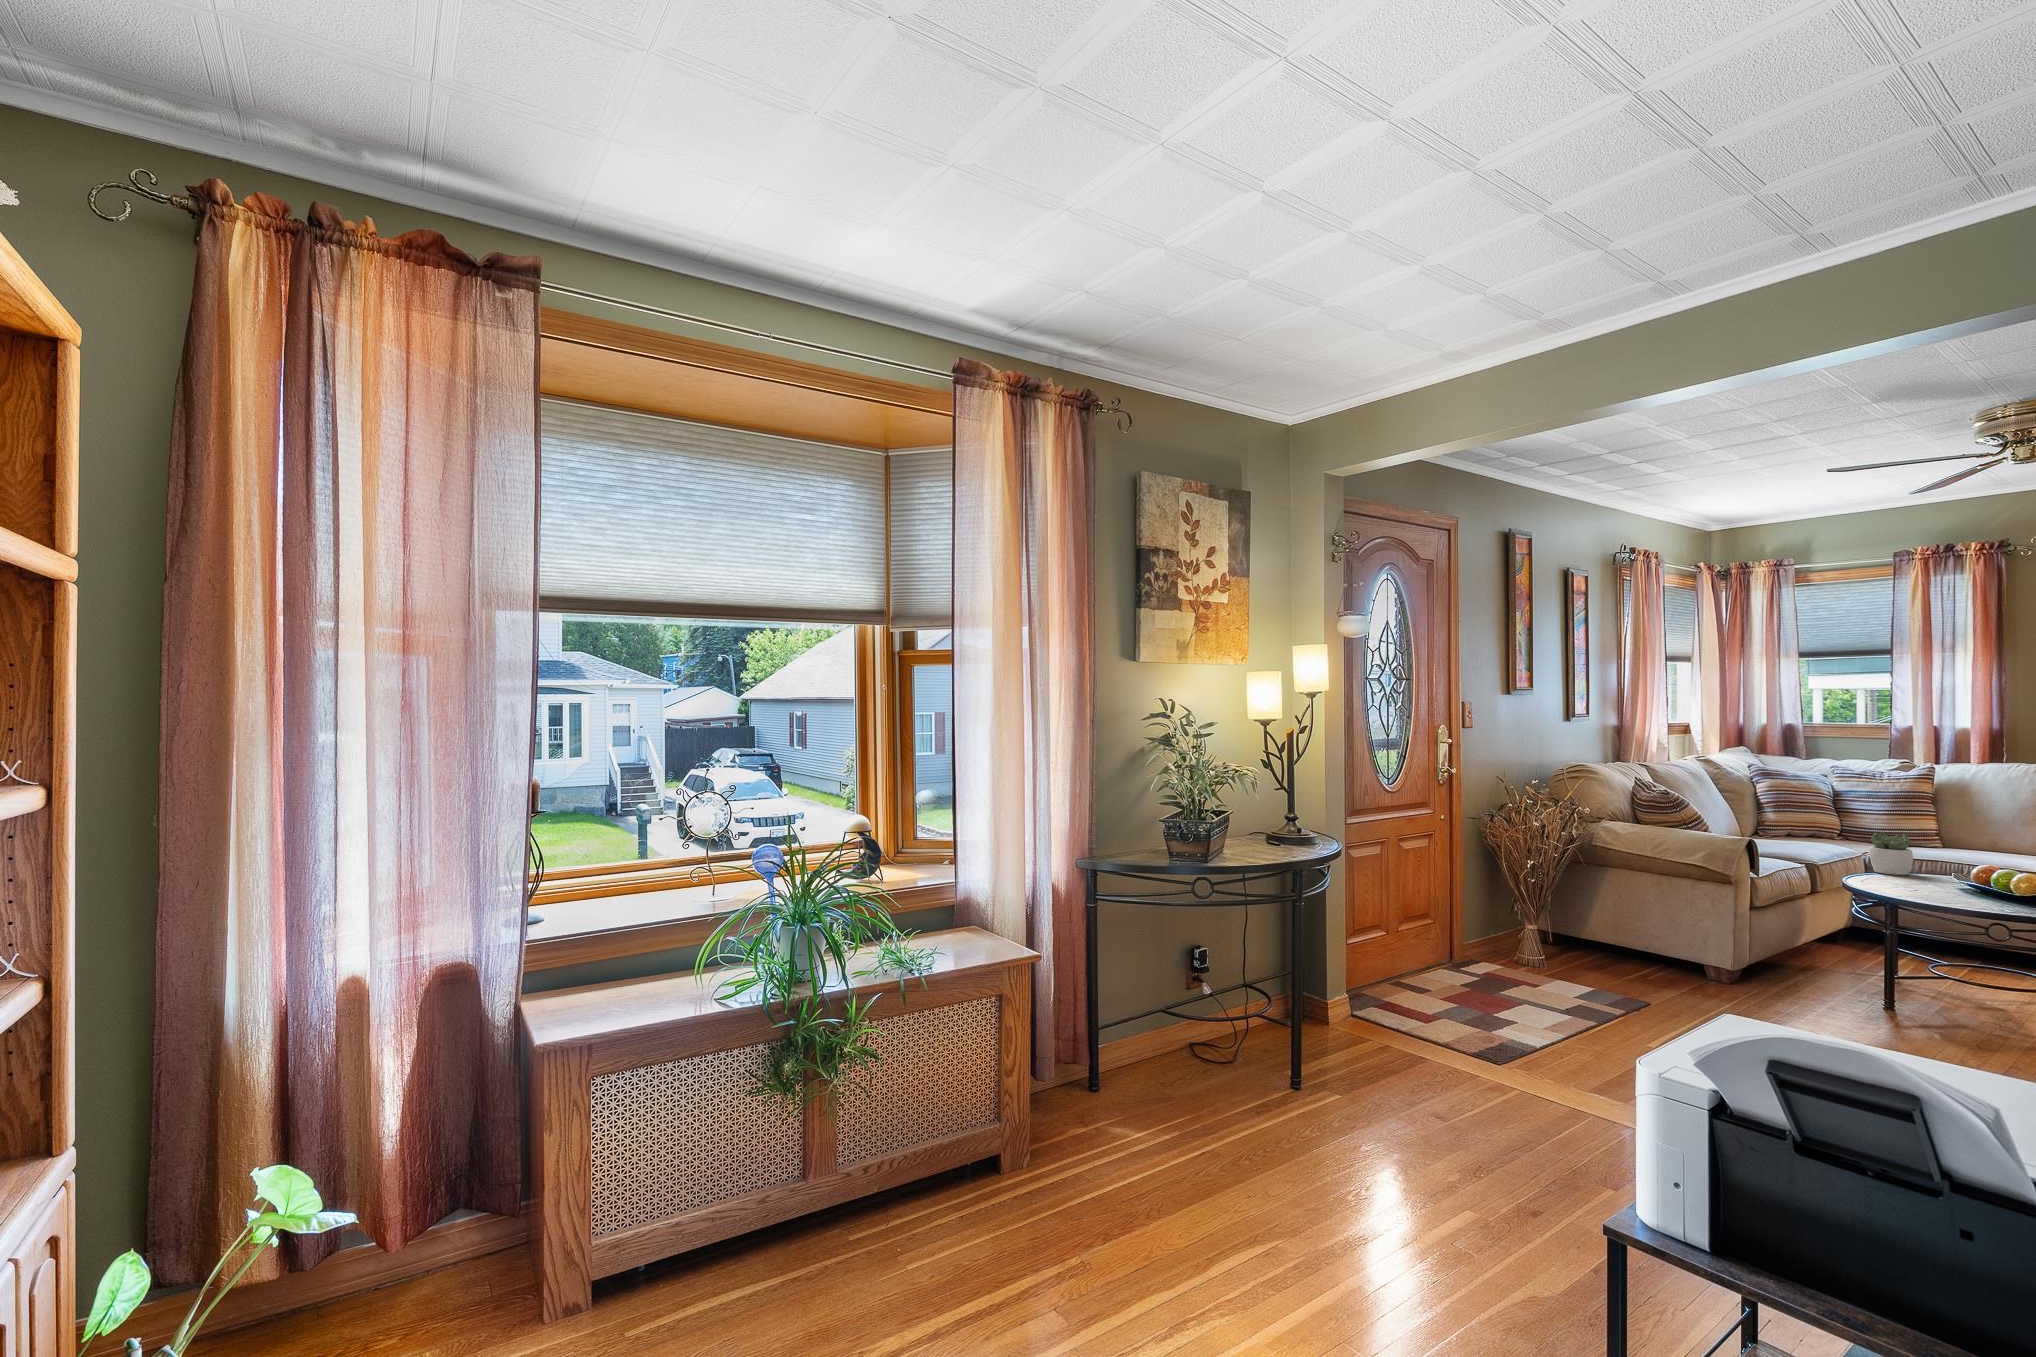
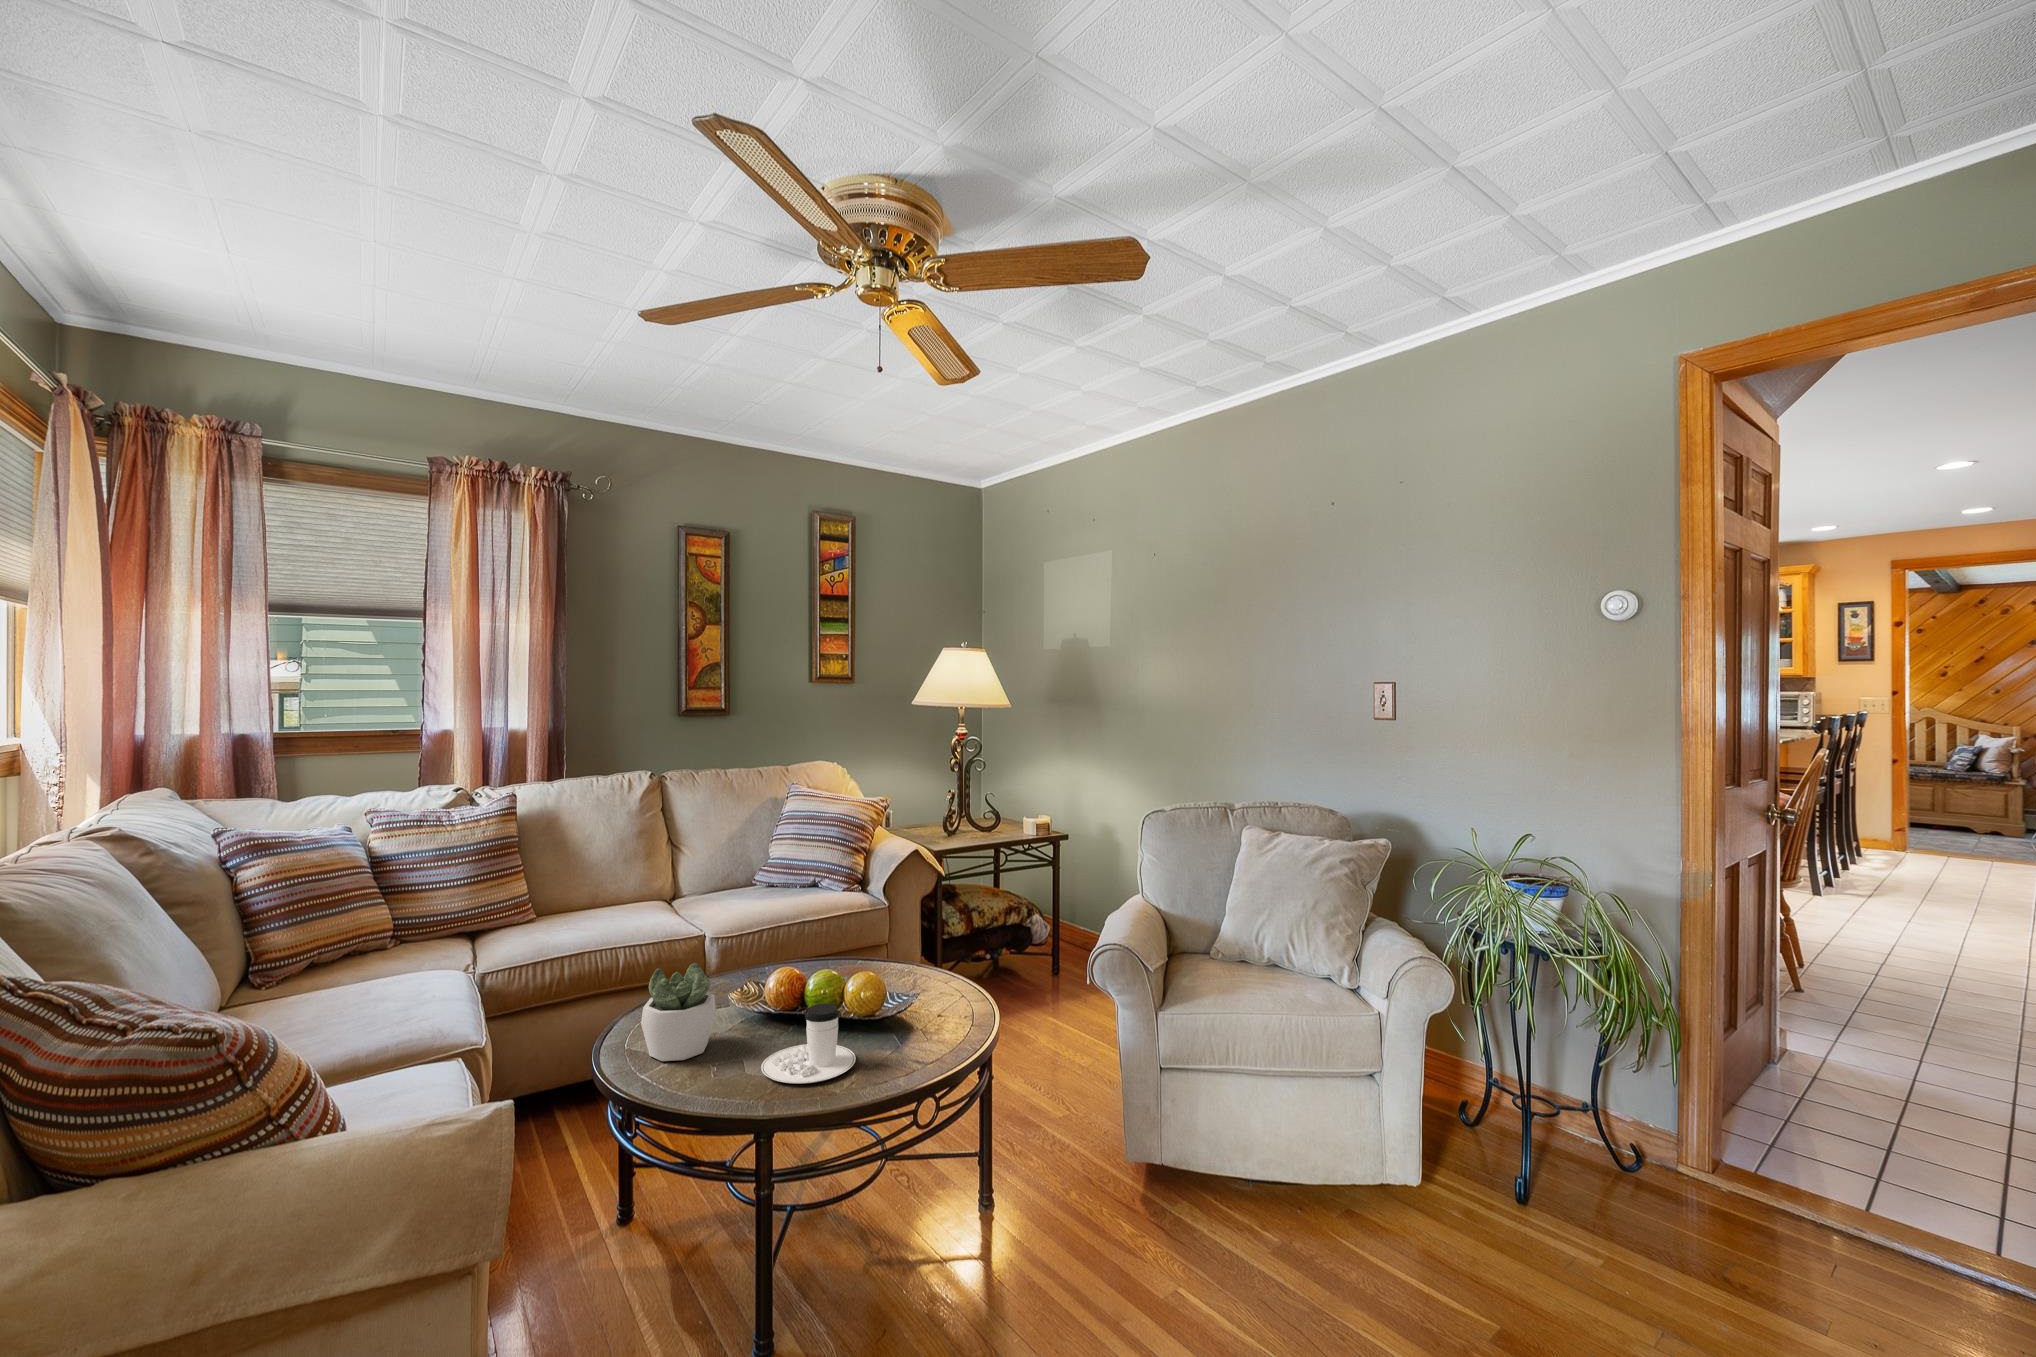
coffee cup: none [1908,857,1972,889] -> present [761,1004,856,1084]

